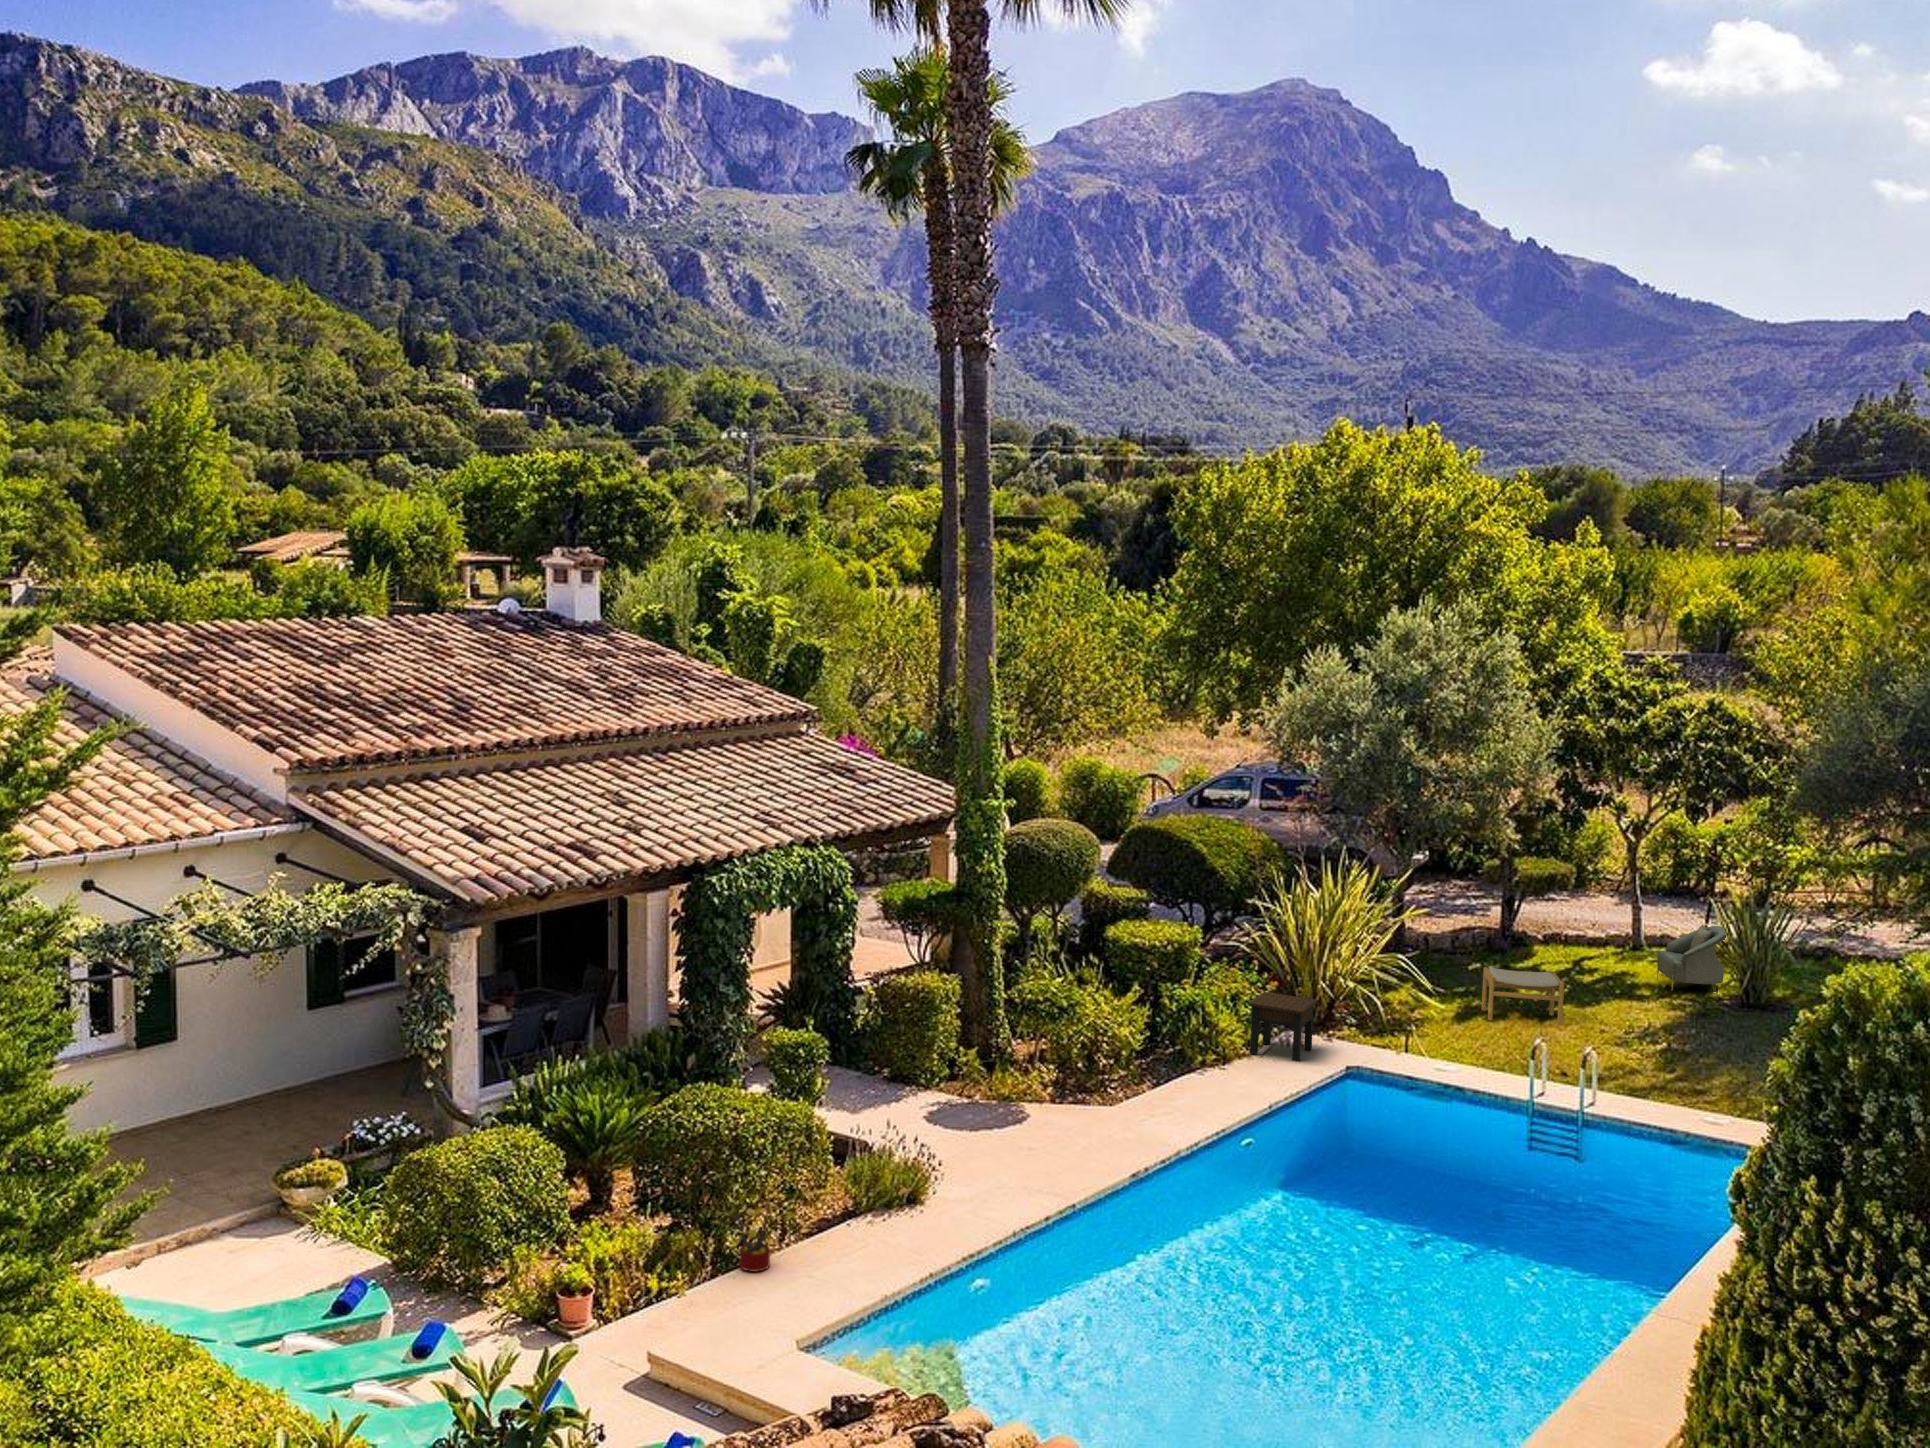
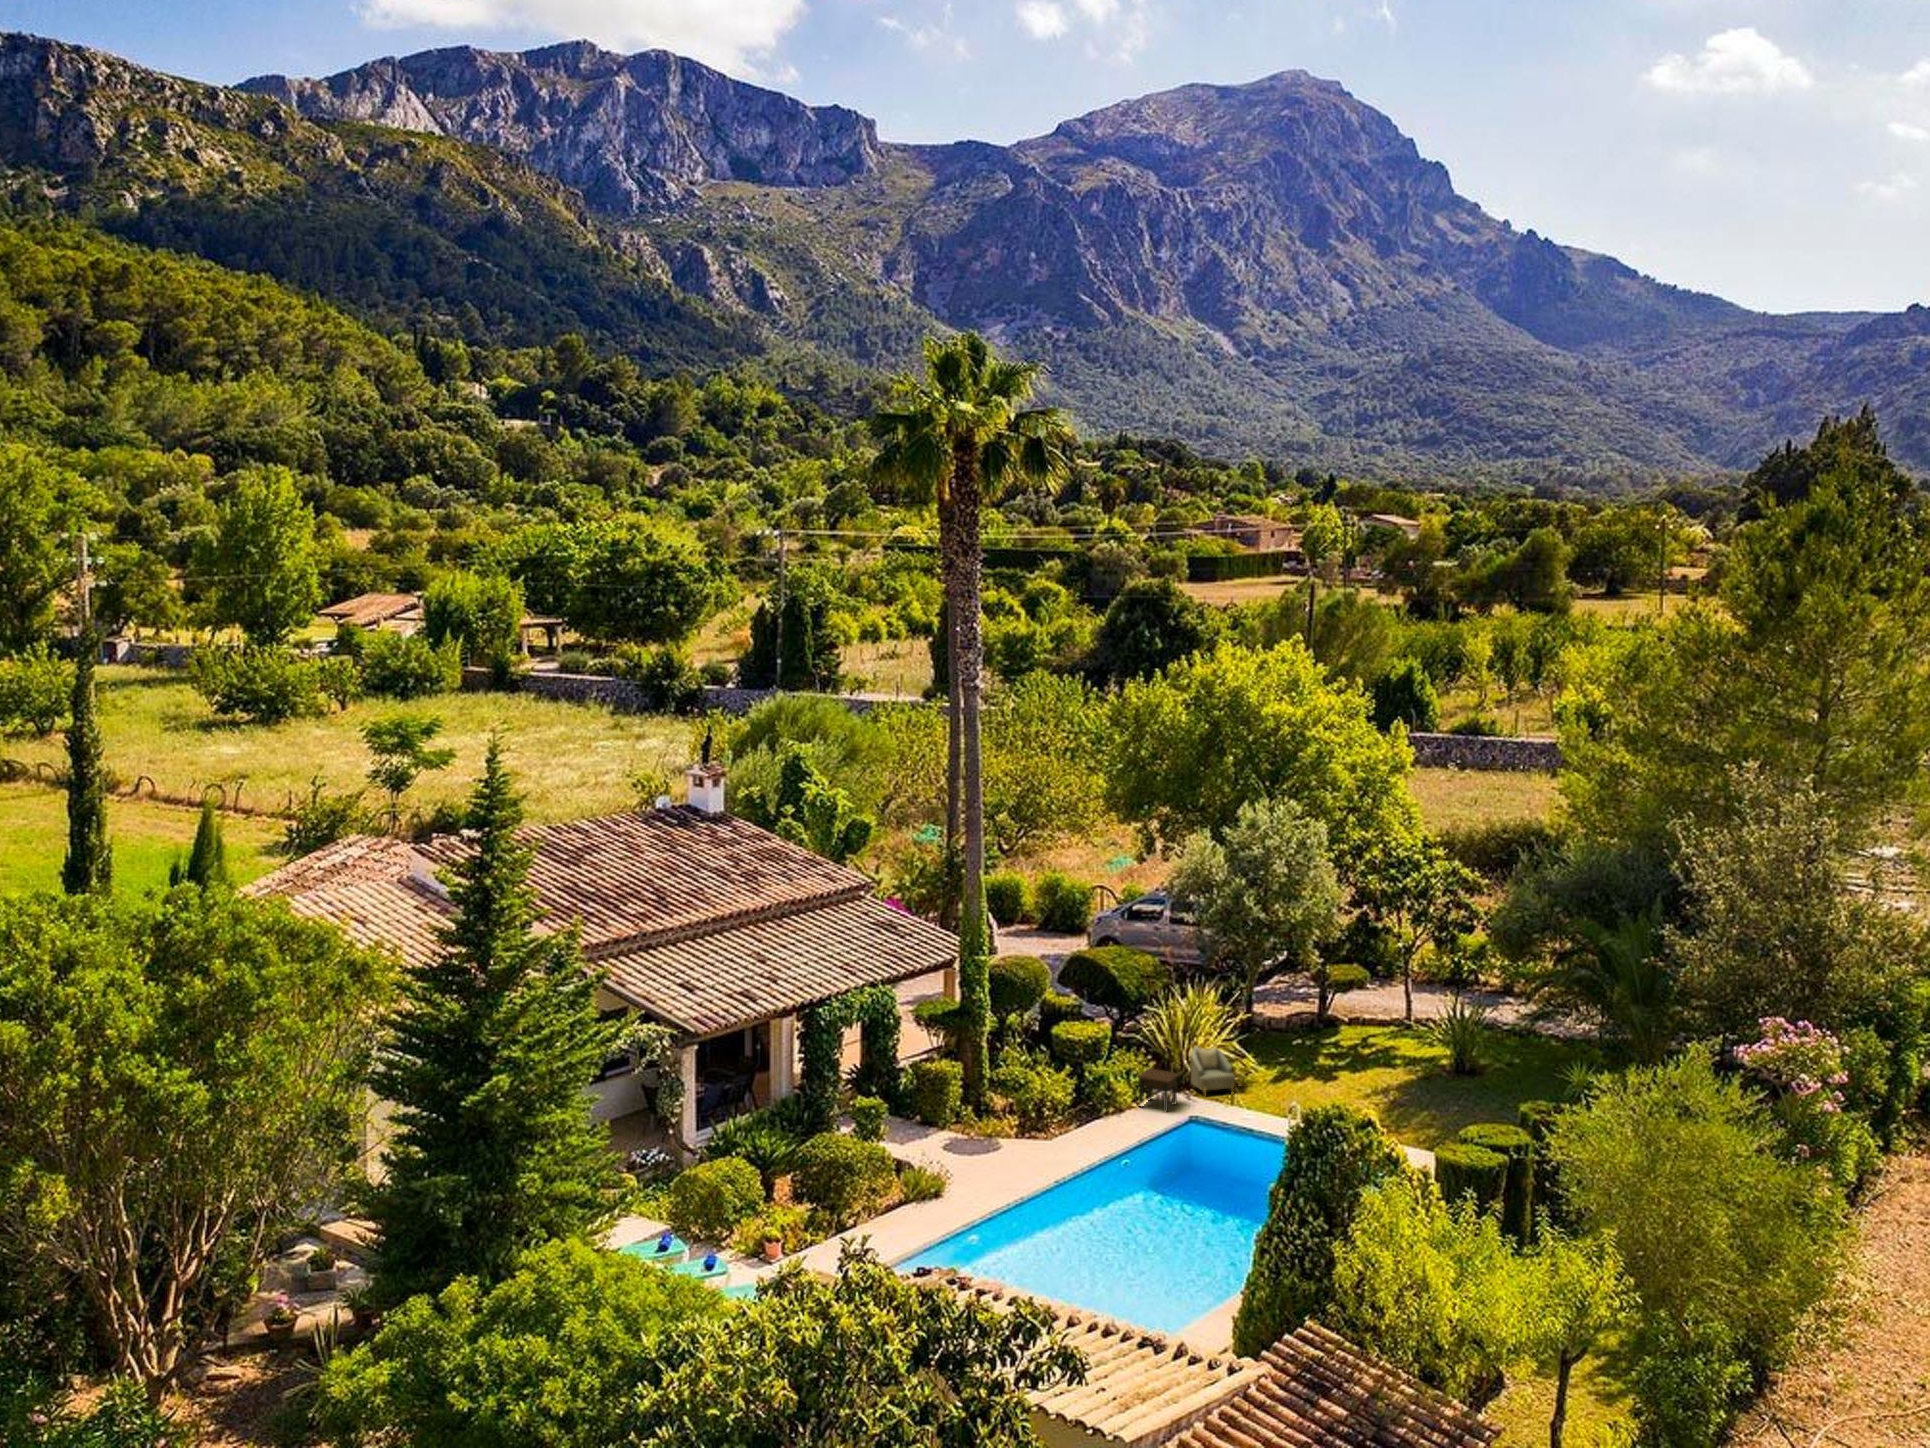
armchair: present [1657,925,1726,991] -> present [1191,1047,1235,1092]
footstool: present [1481,967,1564,1026] -> none [1290,1049,1338,1088]
decorative plant: present [714,1197,796,1272] -> none [835,1187,879,1232]

